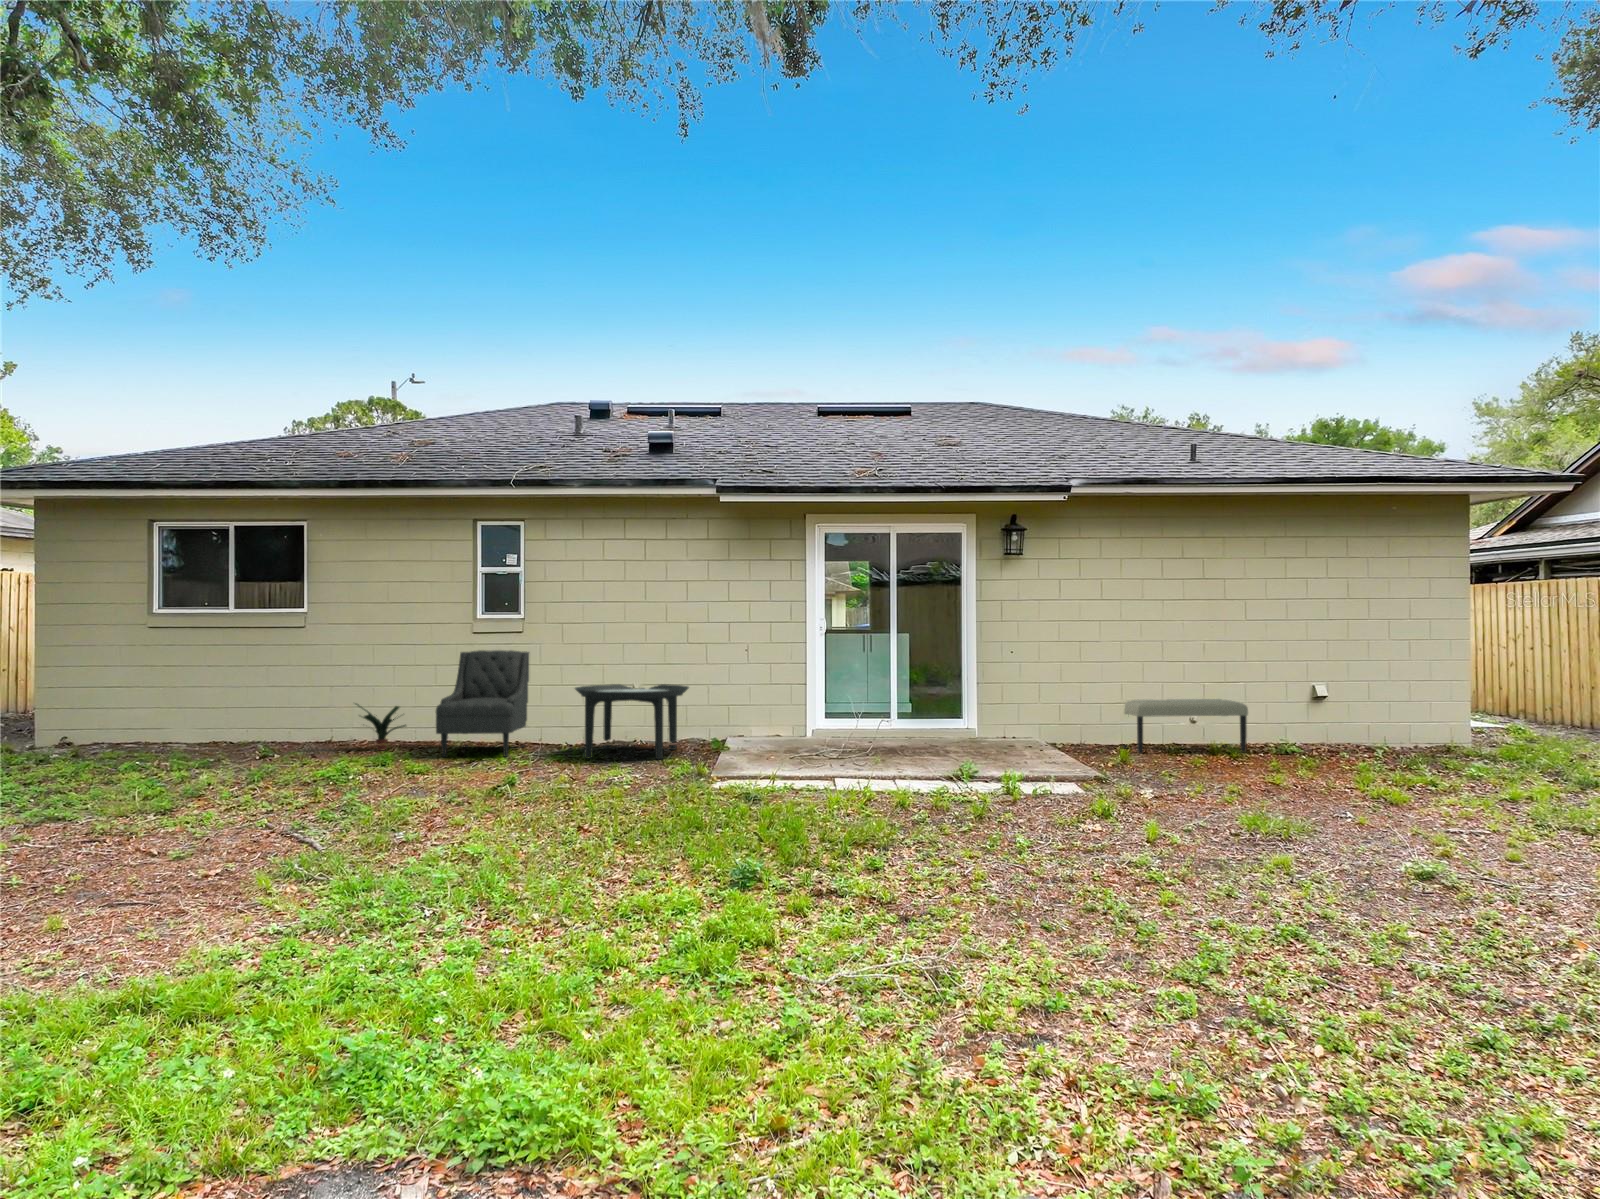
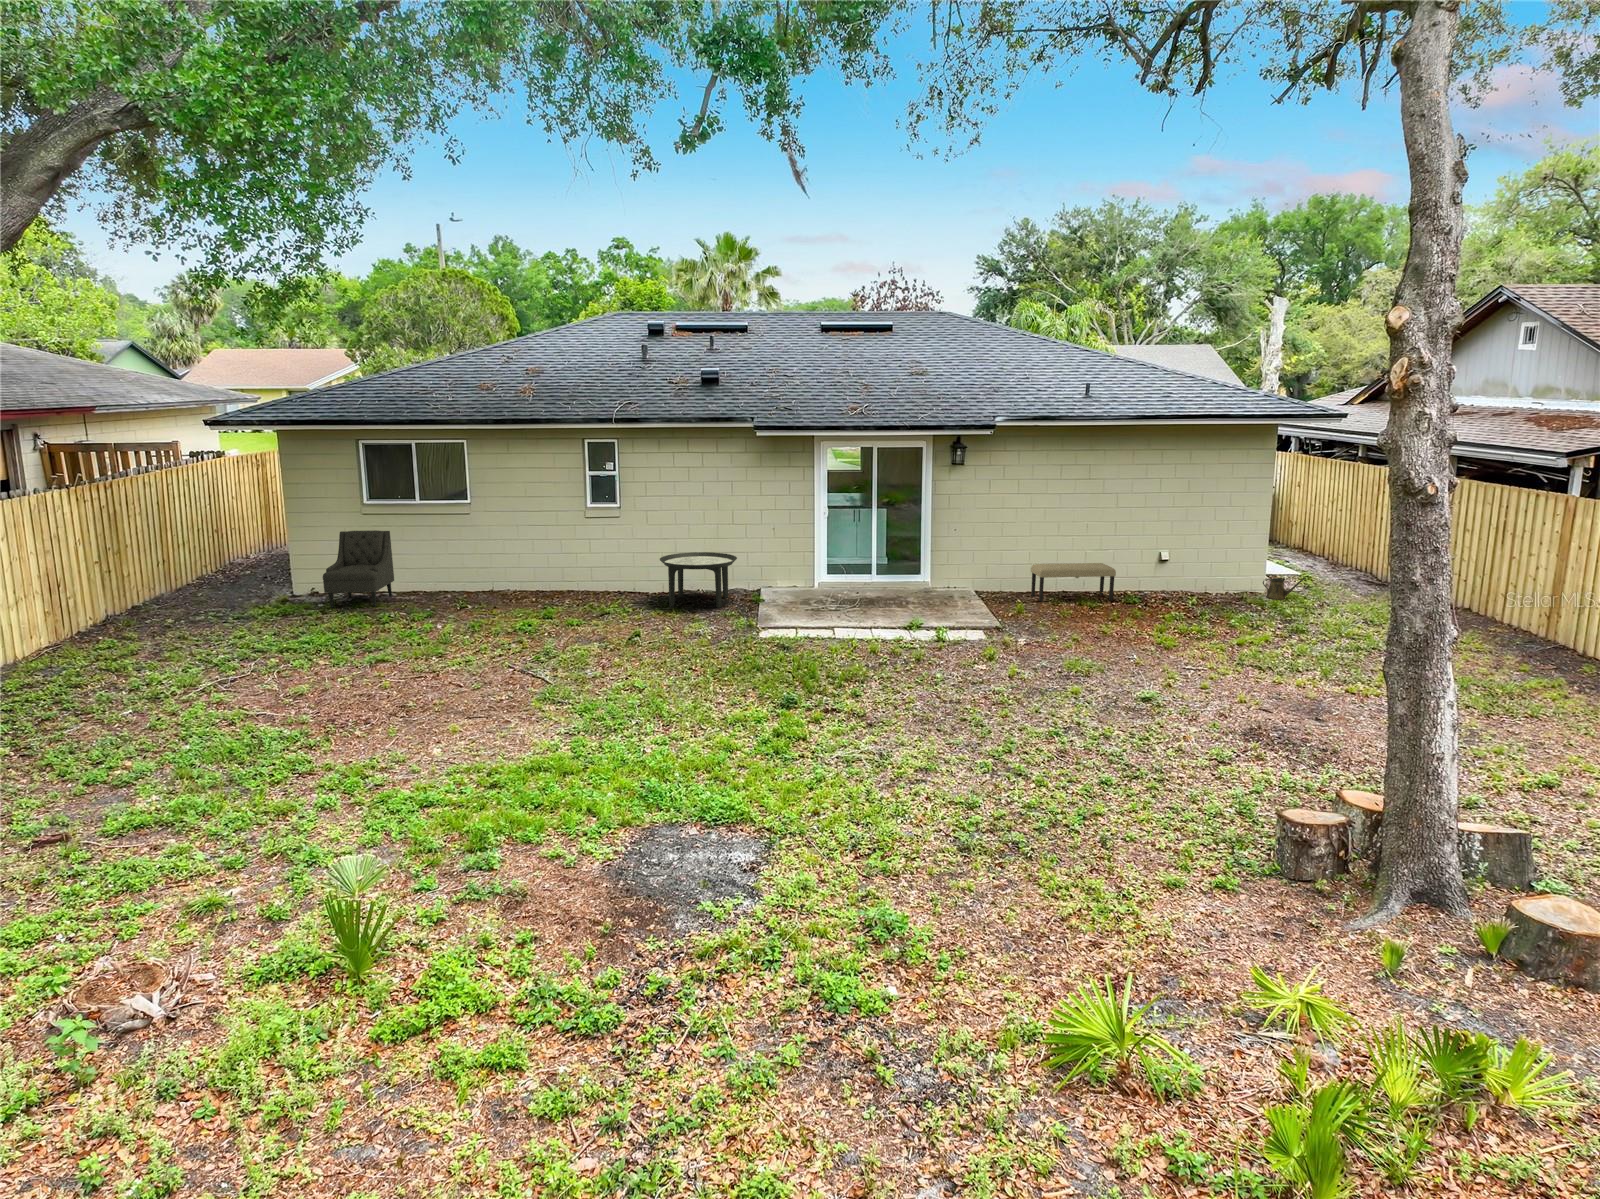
chair: present [436,650,529,757] -> present [323,530,394,608]
potted plant: present [355,703,406,751] -> none [507,567,544,599]
watering can: none [1460,719,1528,752] -> present [1263,578,1305,600]

